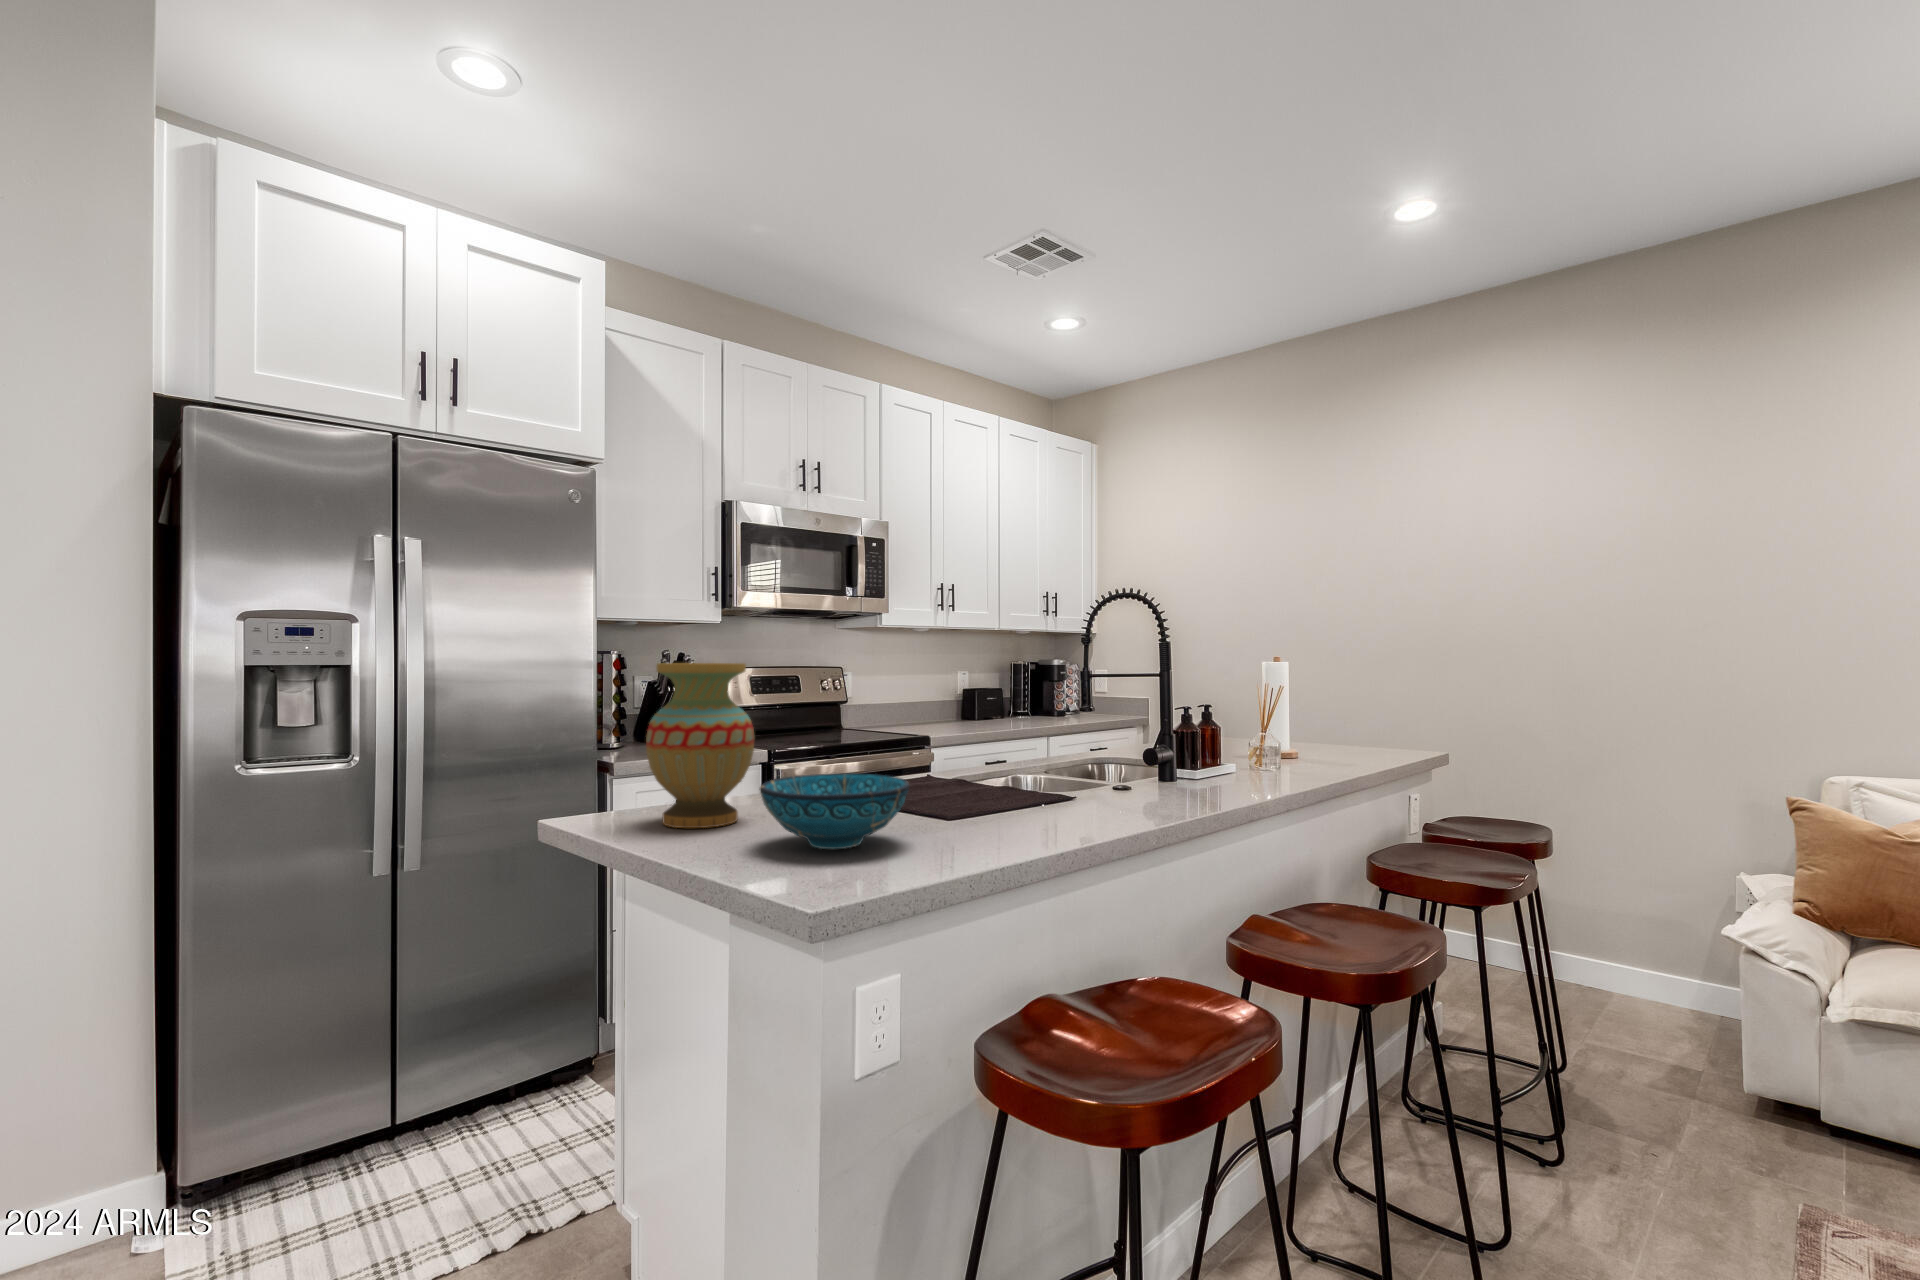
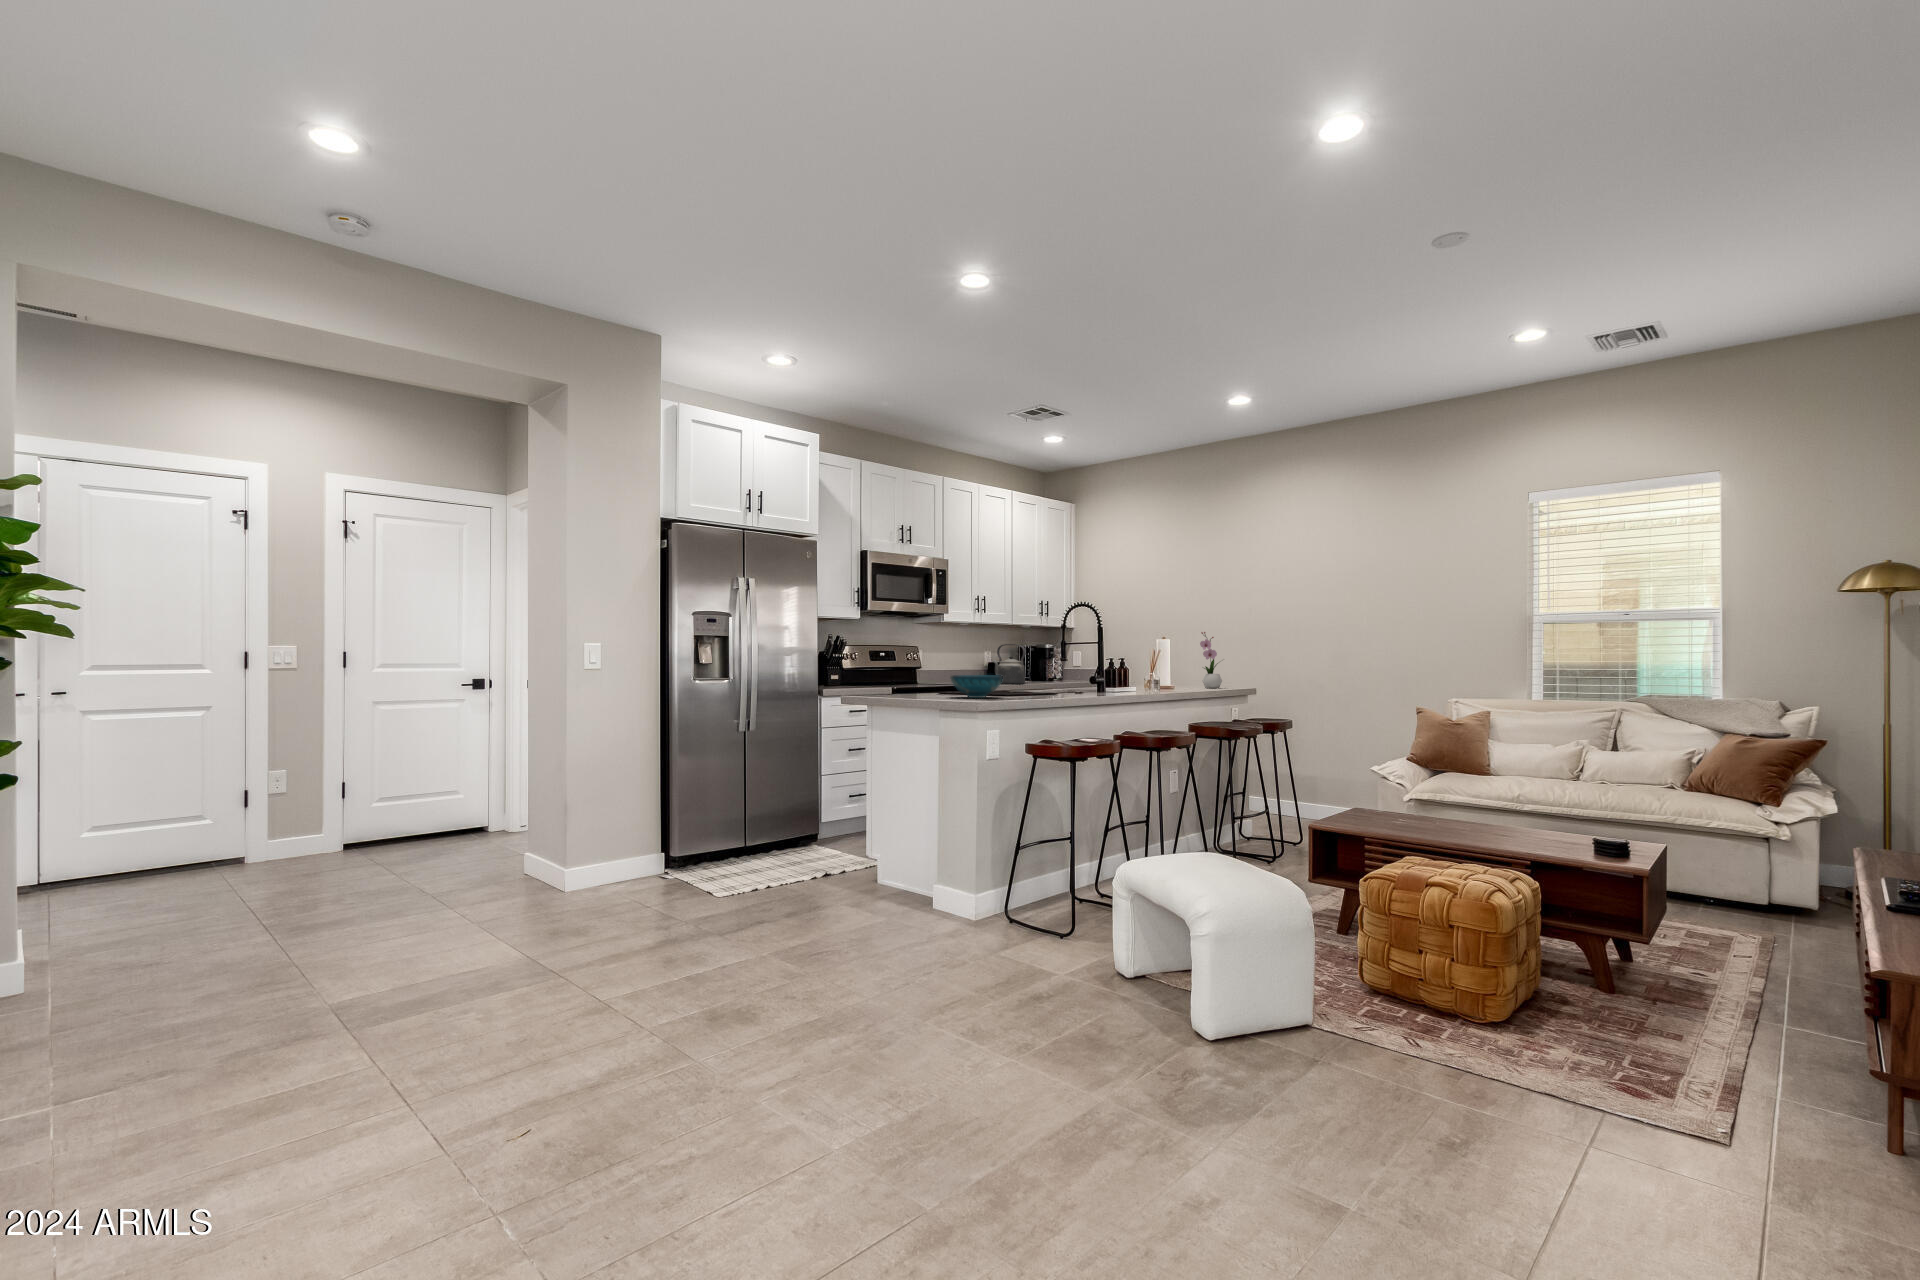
flower arrangement: none [1349,645,1396,756] -> present [1200,632,1222,688]
kettle: none [966,662,1018,729] -> present [993,644,1026,684]
vase: present [646,663,754,828] -> none [897,634,937,696]

